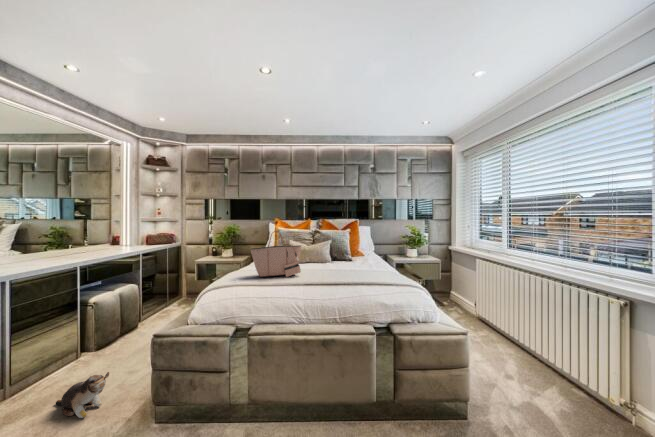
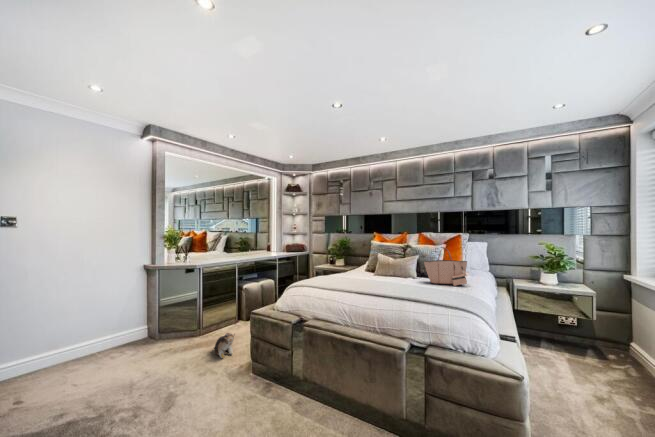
tote bag: present [251,231,301,277] -> present [424,249,467,286]

